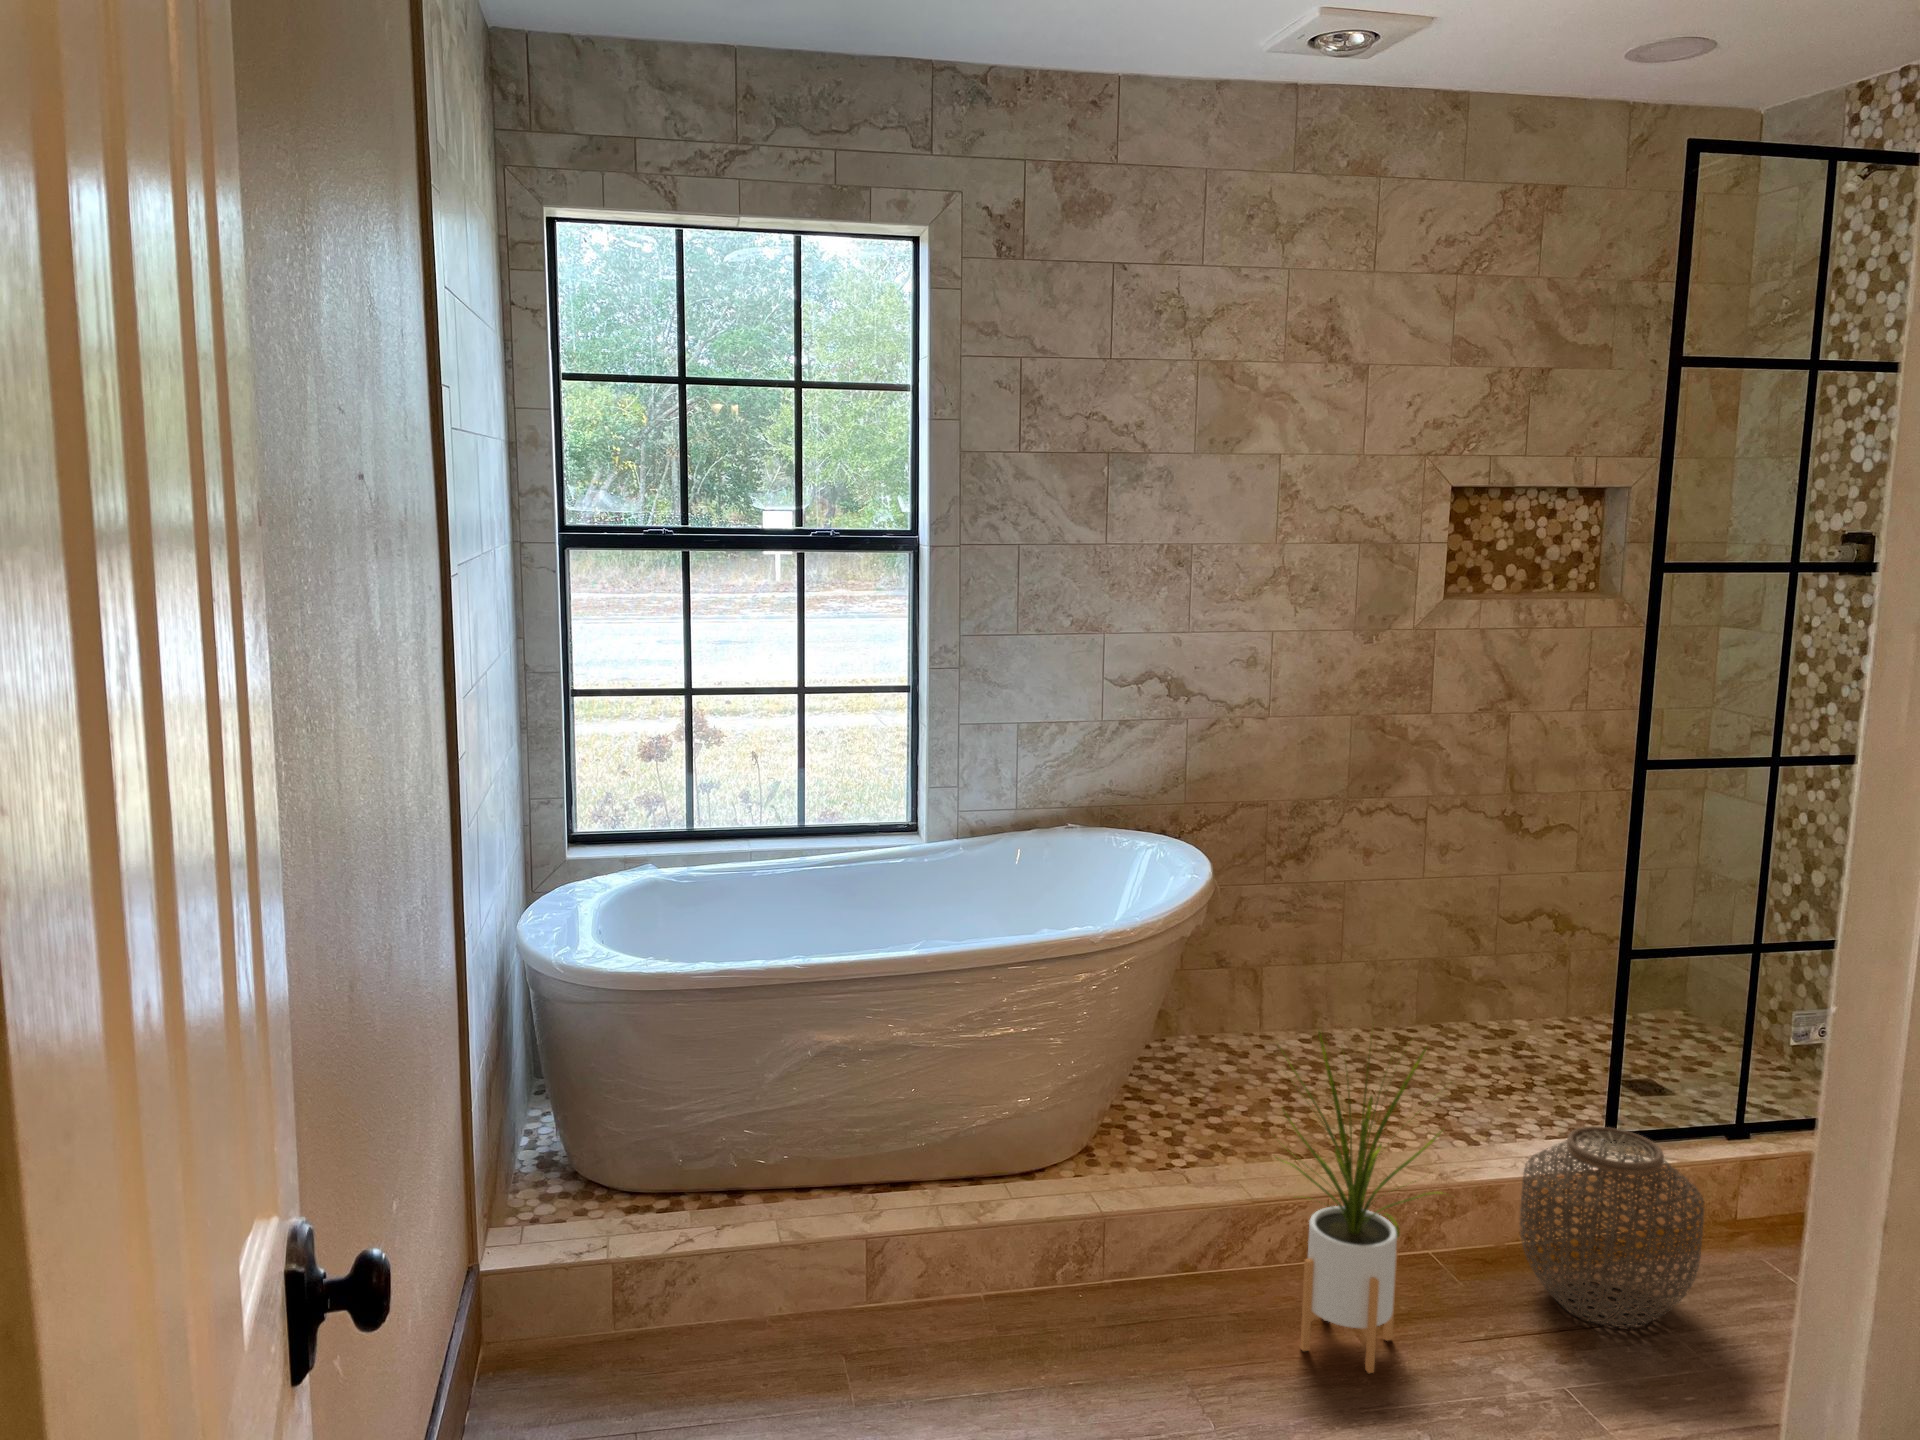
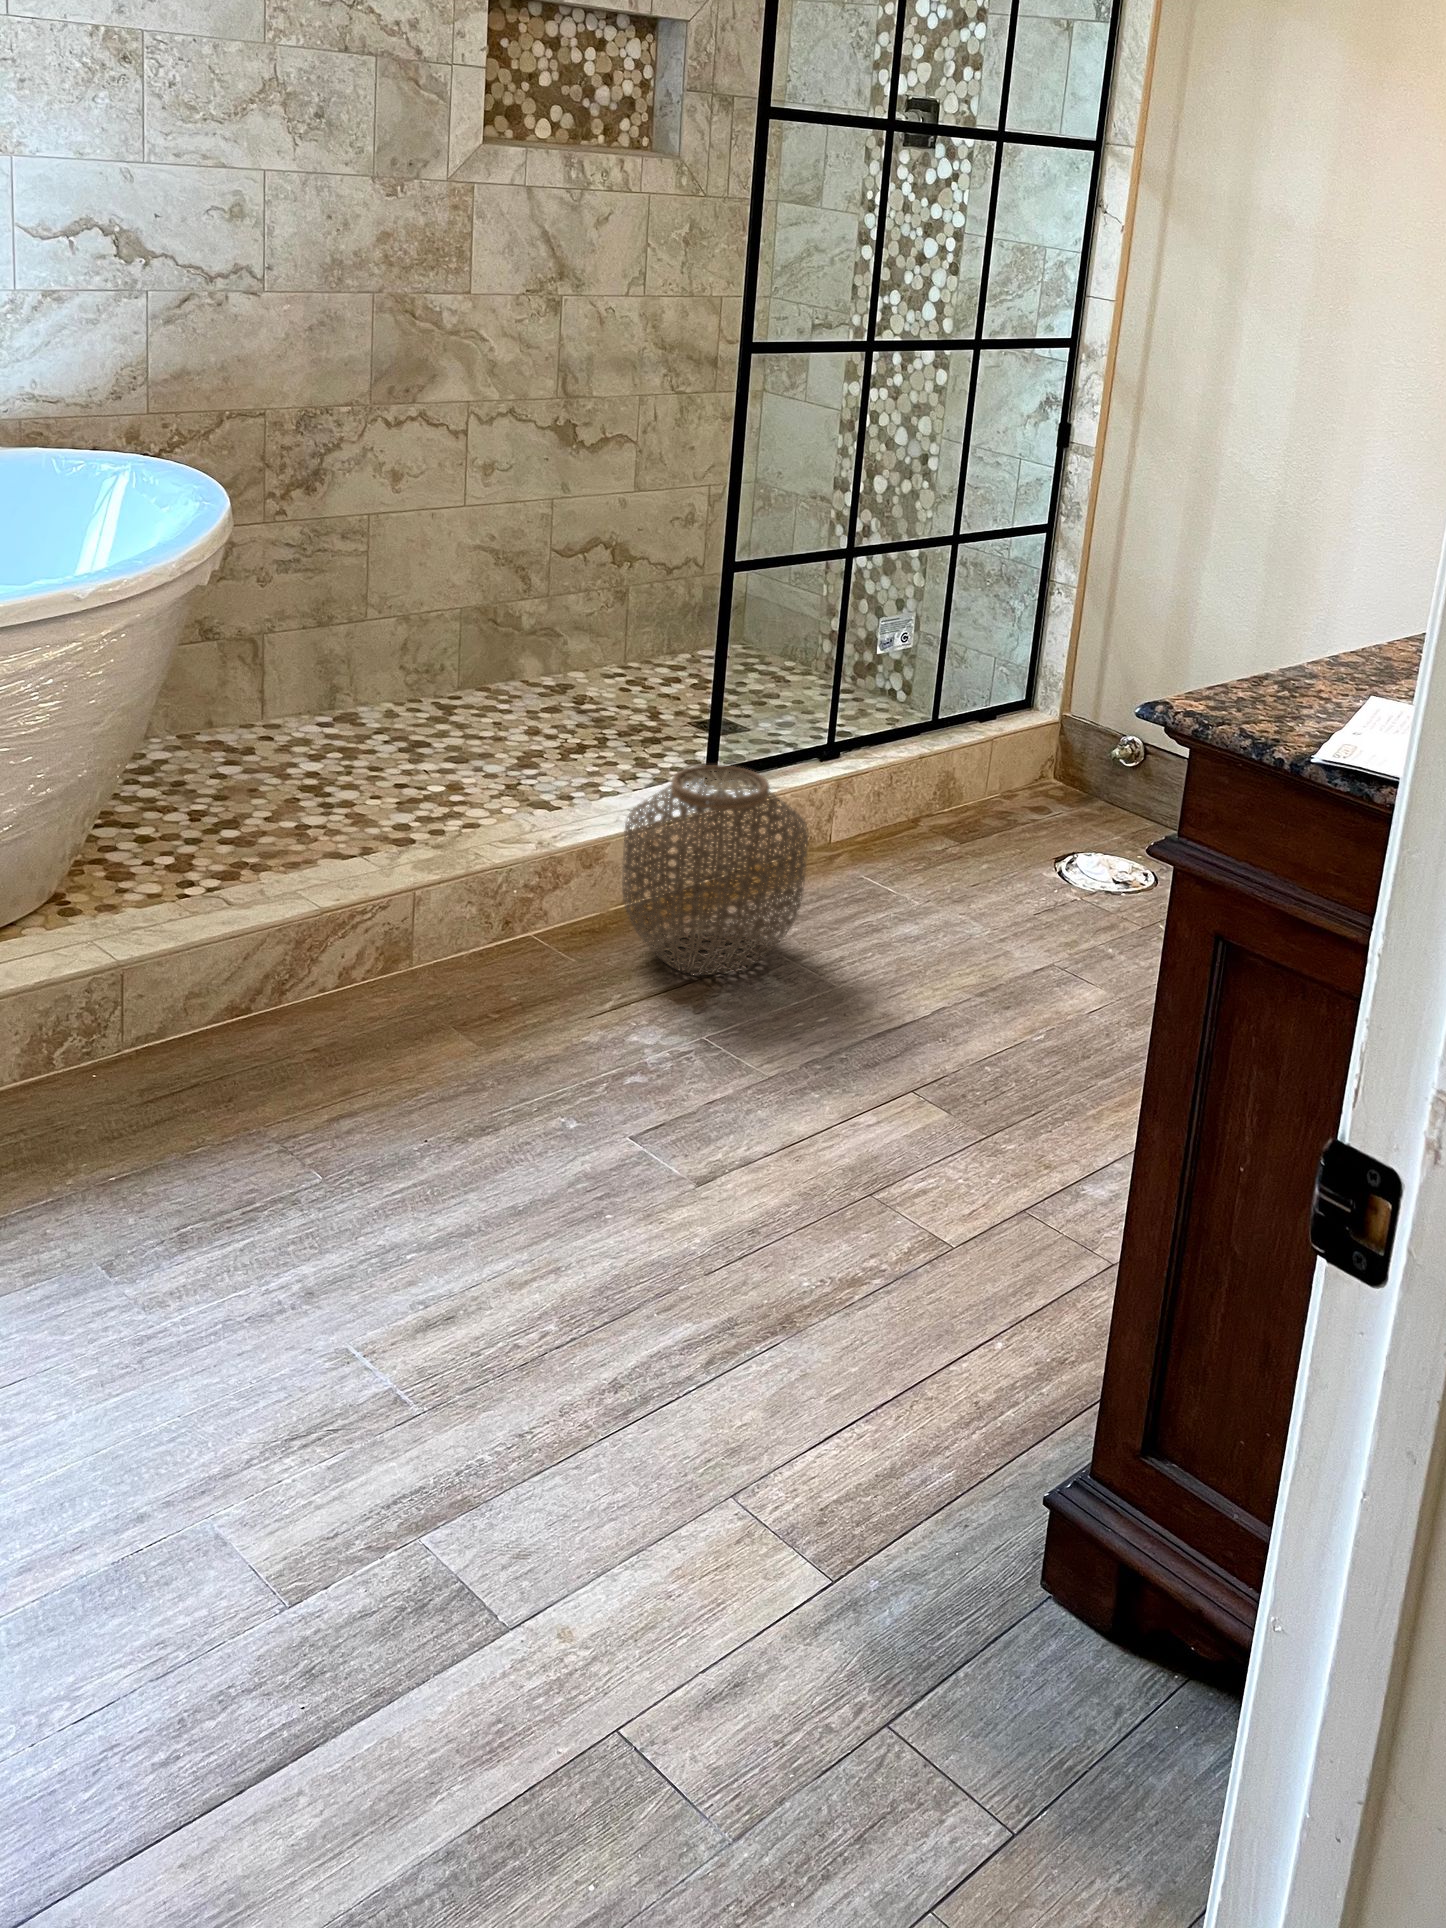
house plant: present [1276,1024,1451,1373] -> none [343,665,569,1081]

